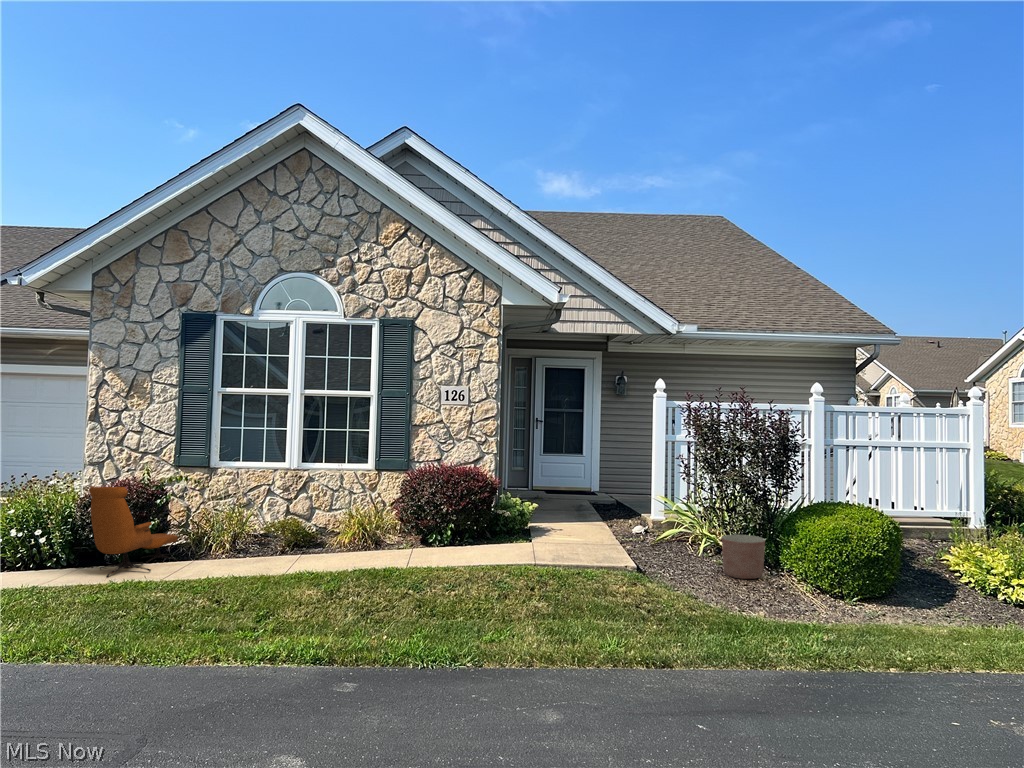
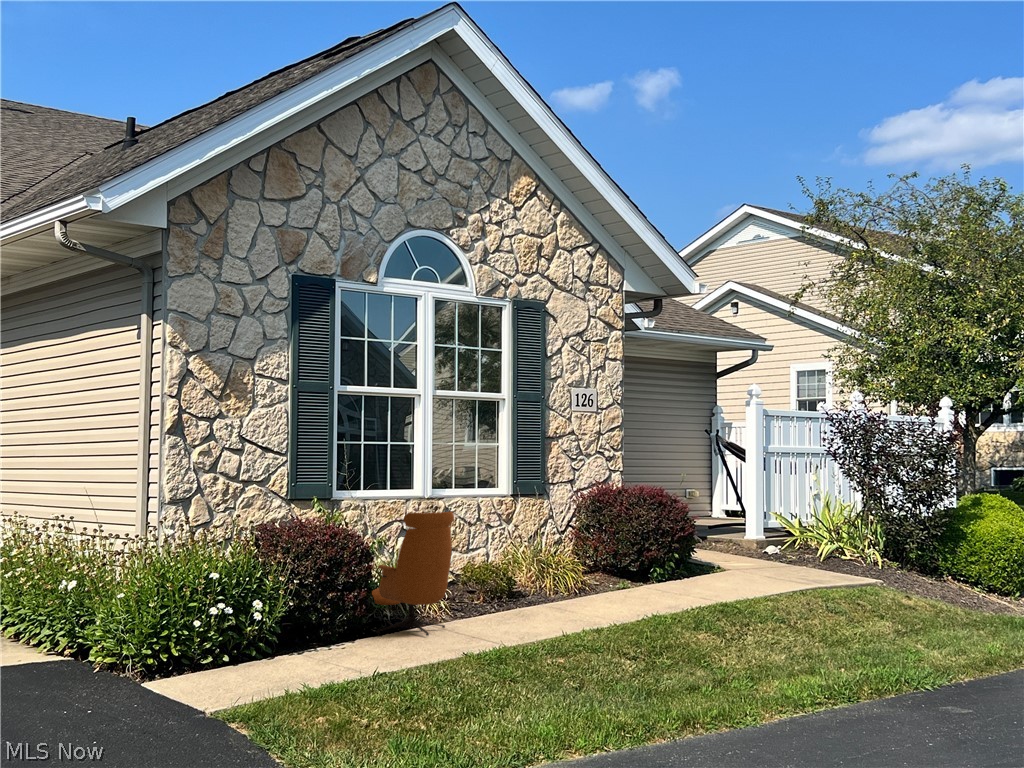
planter: present [722,535,765,579] -> none [877,541,920,581]

